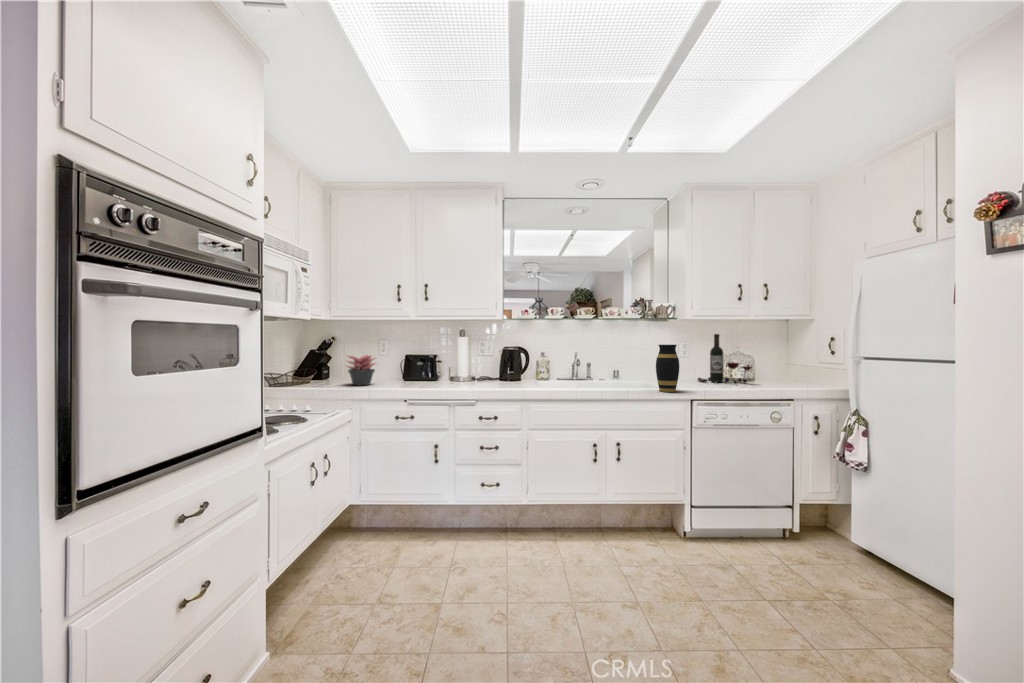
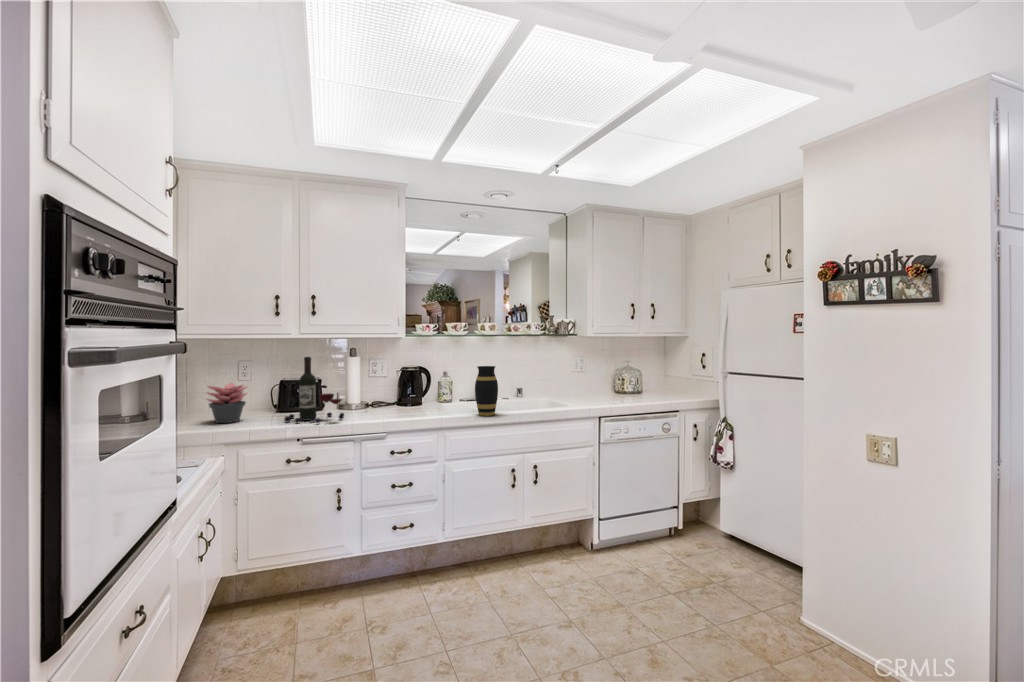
wine bottle: present [698,334,752,384] -> present [285,357,344,423]
vase: present [656,345,679,392] -> present [475,366,498,416]

